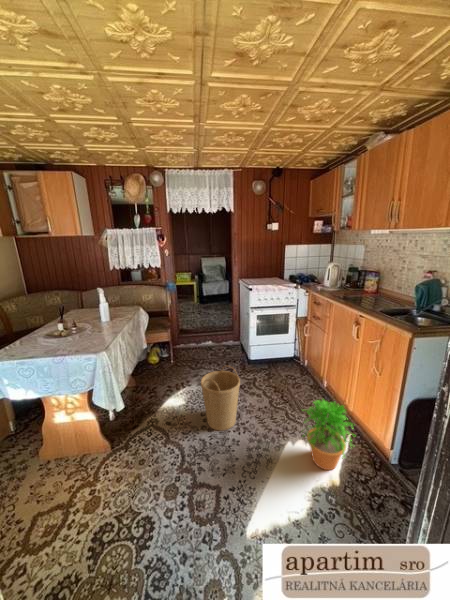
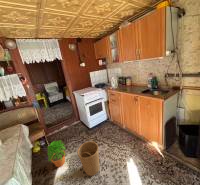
potted plant: present [303,399,353,470] -> present [48,140,66,167]

